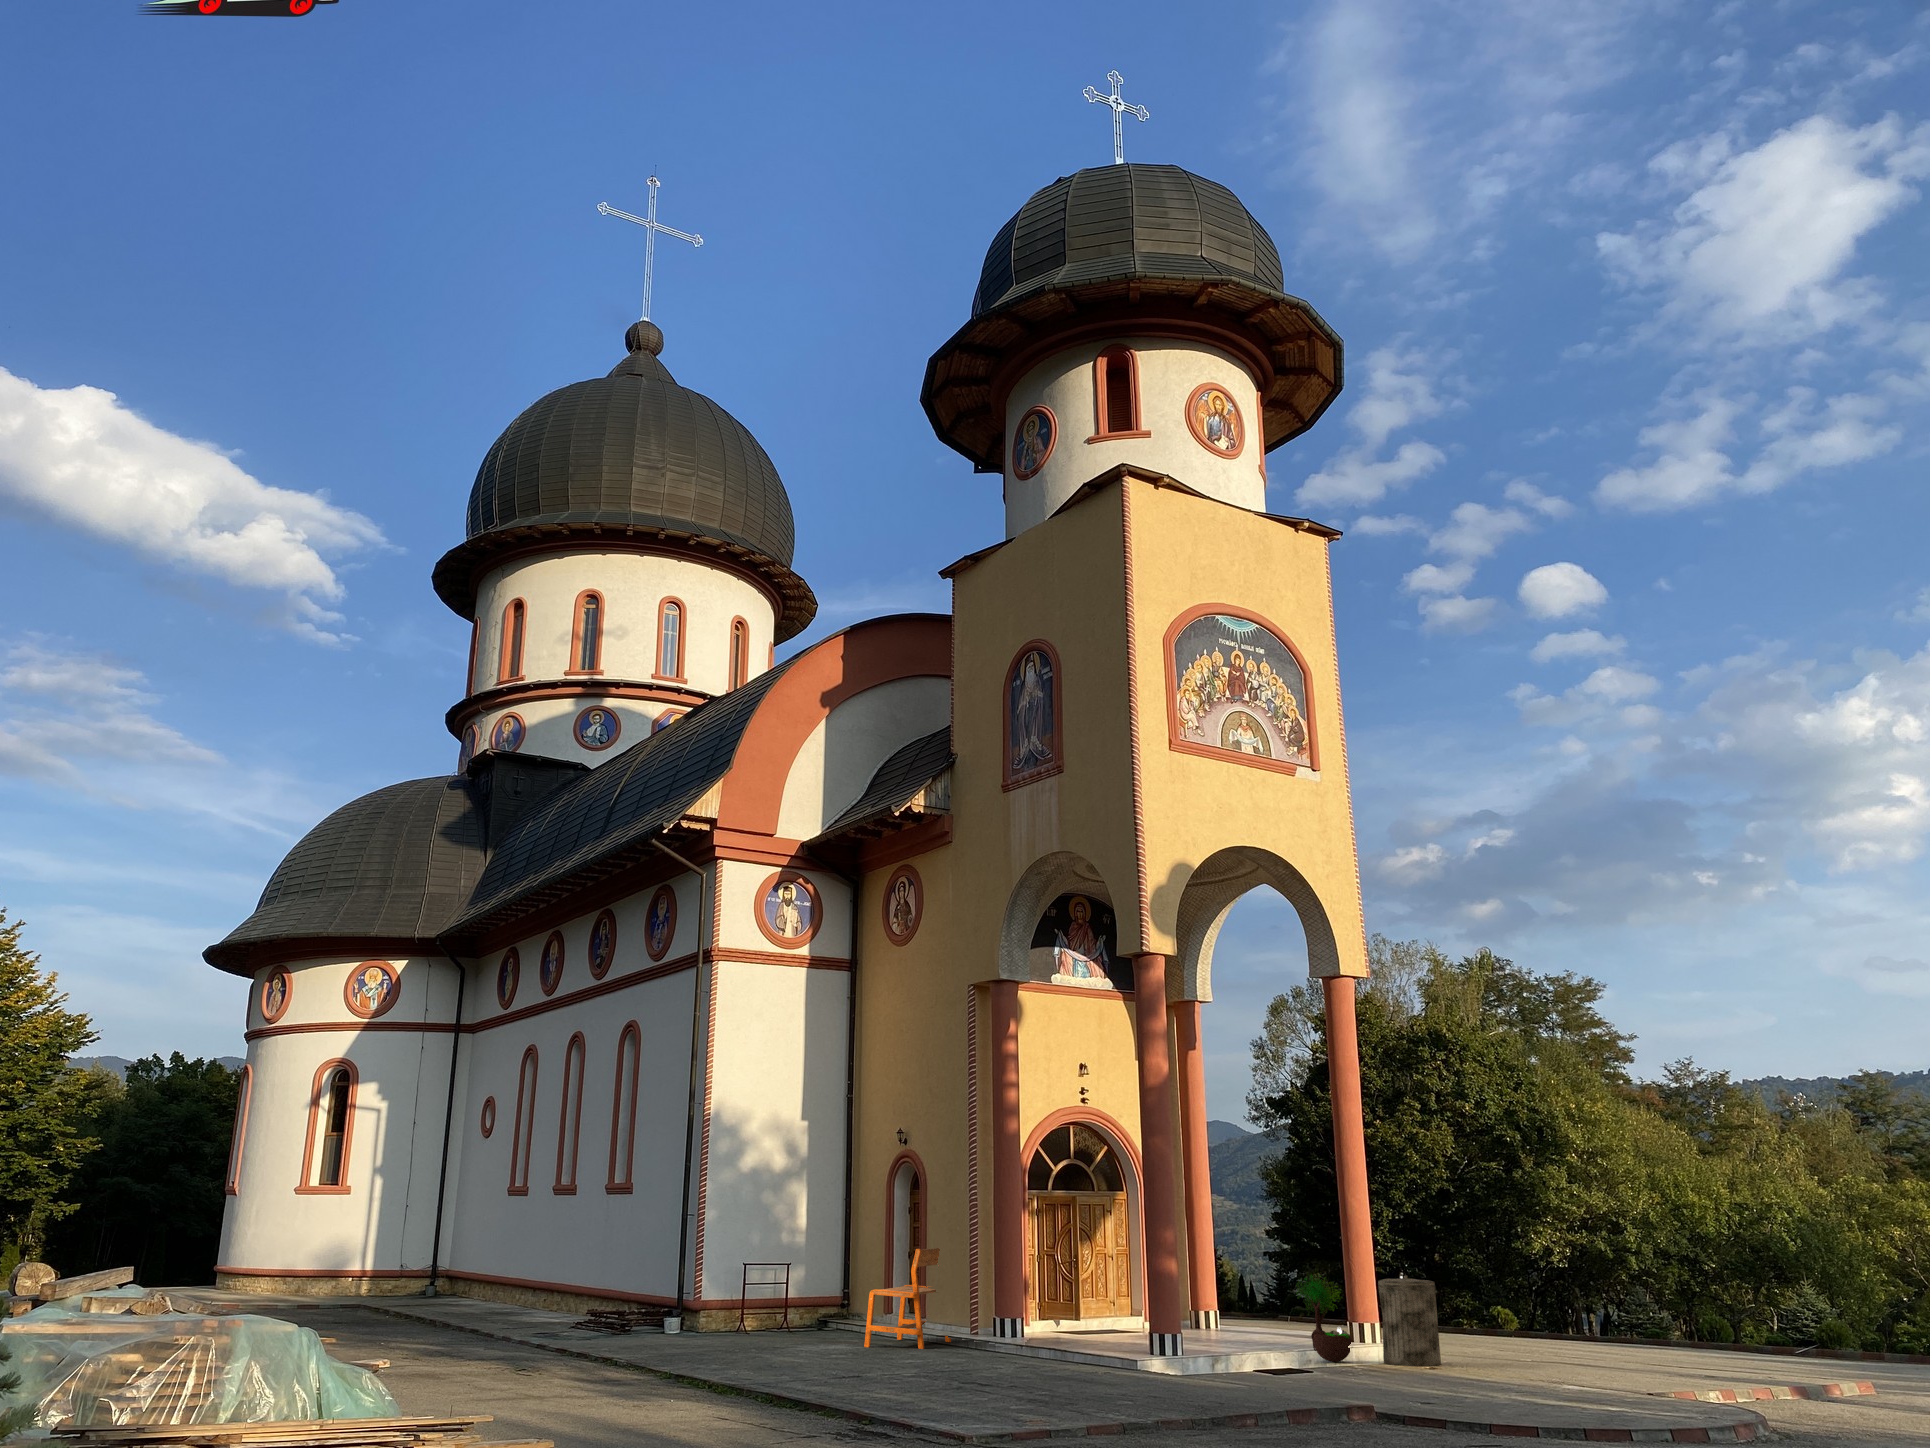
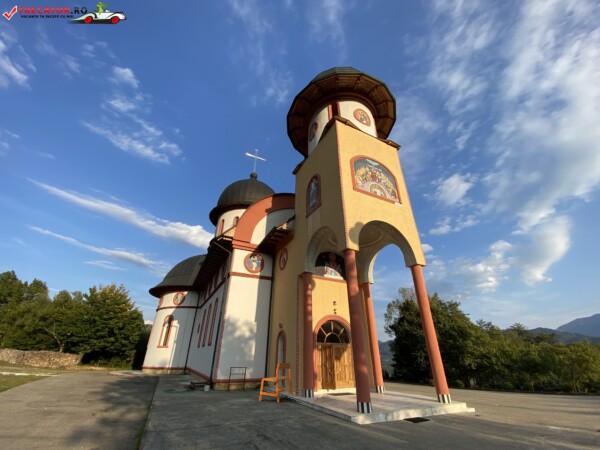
potted tree: present [1296,1274,1352,1362] -> none [417,373,446,416]
trash can: present [1378,1276,1441,1366] -> none [452,377,488,421]

